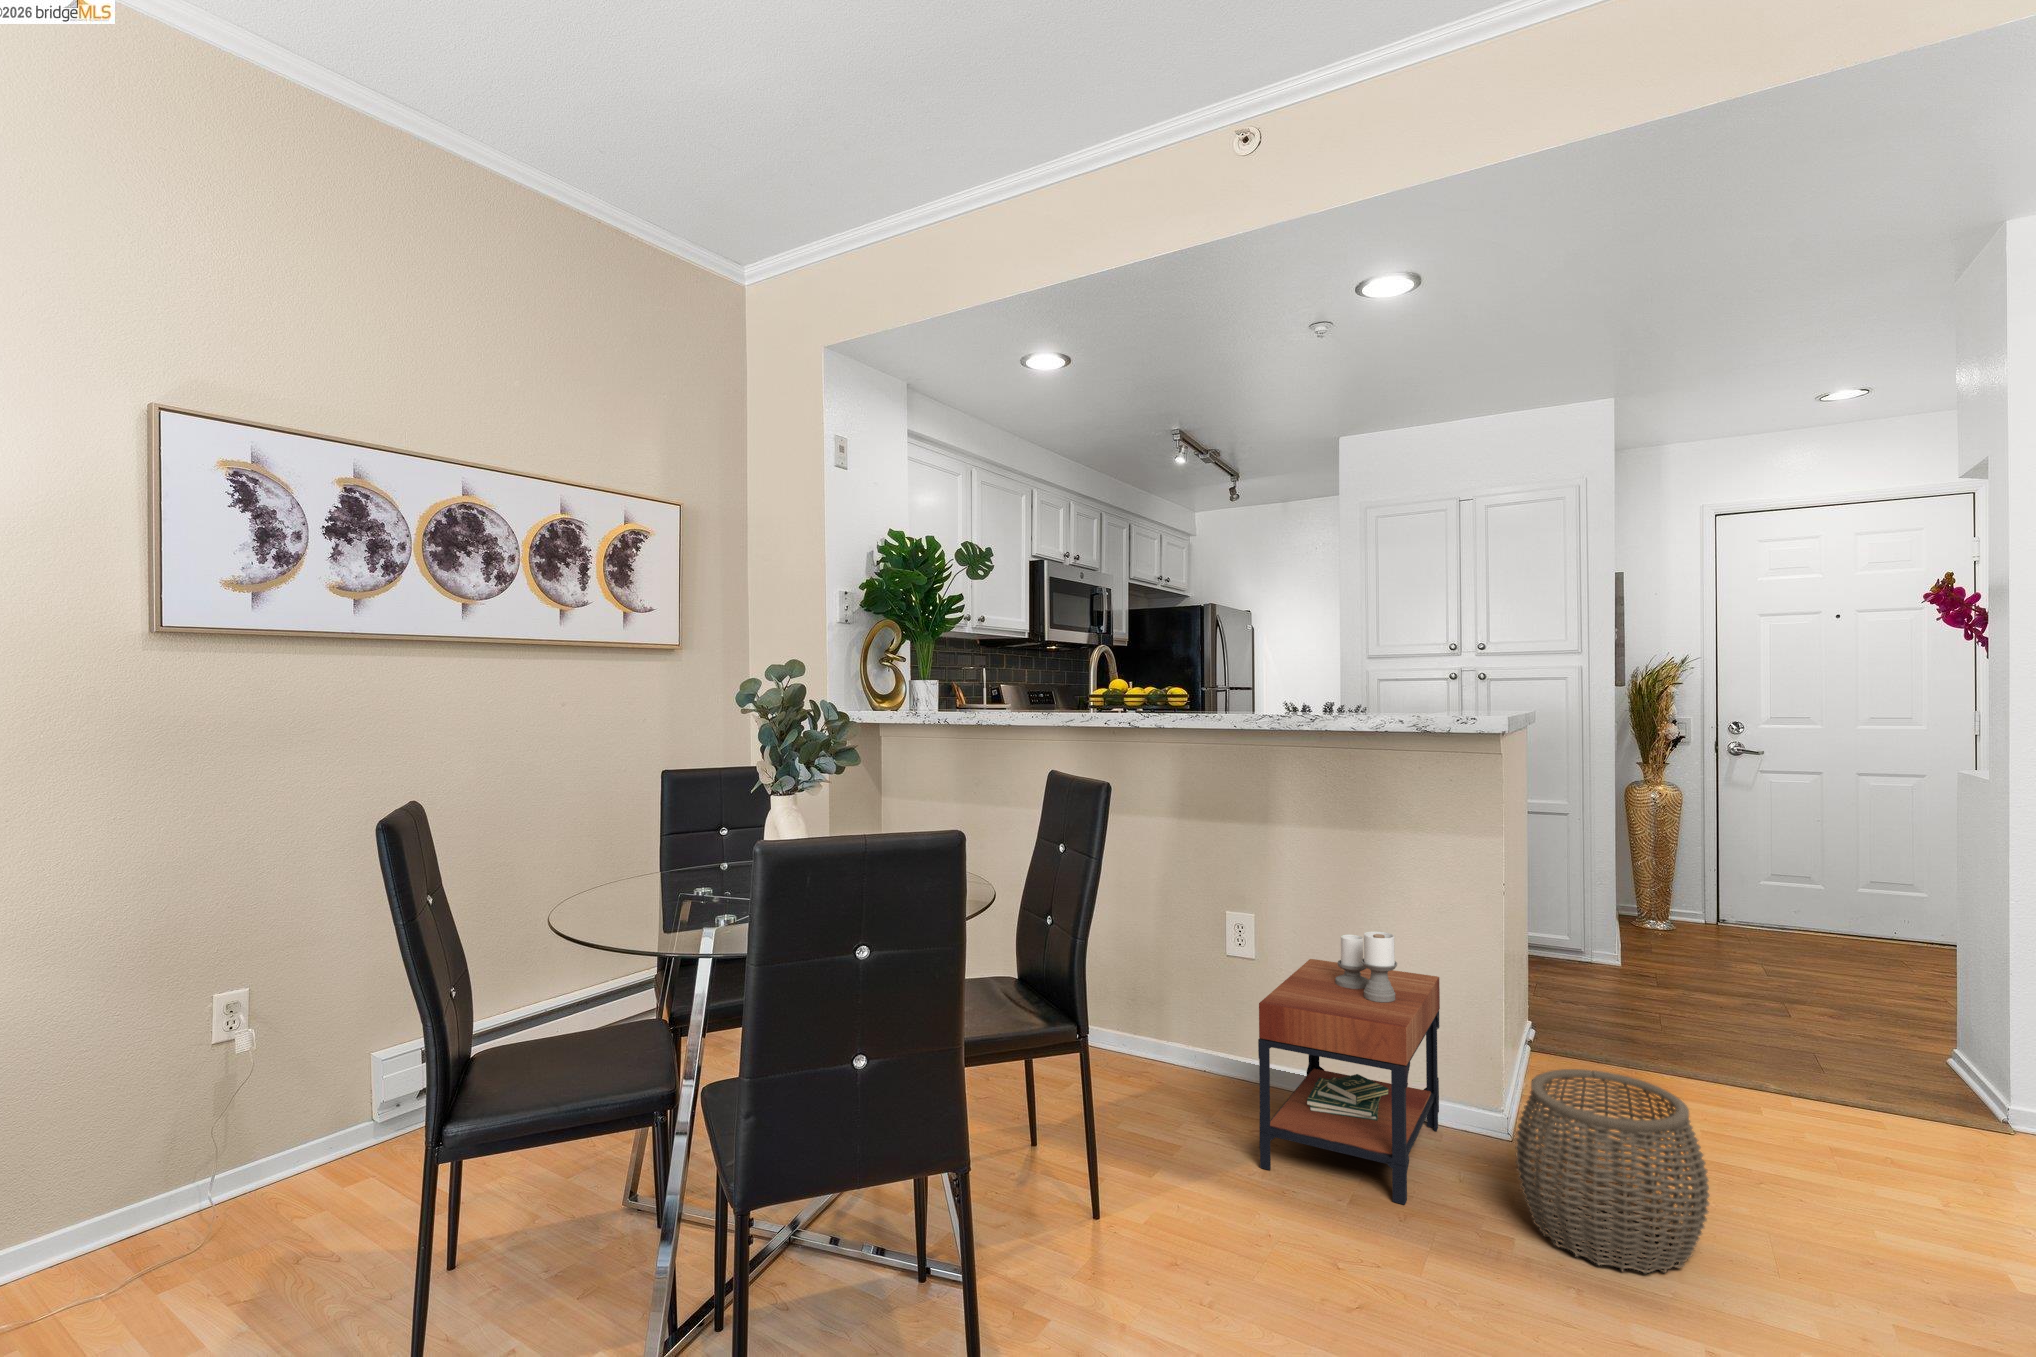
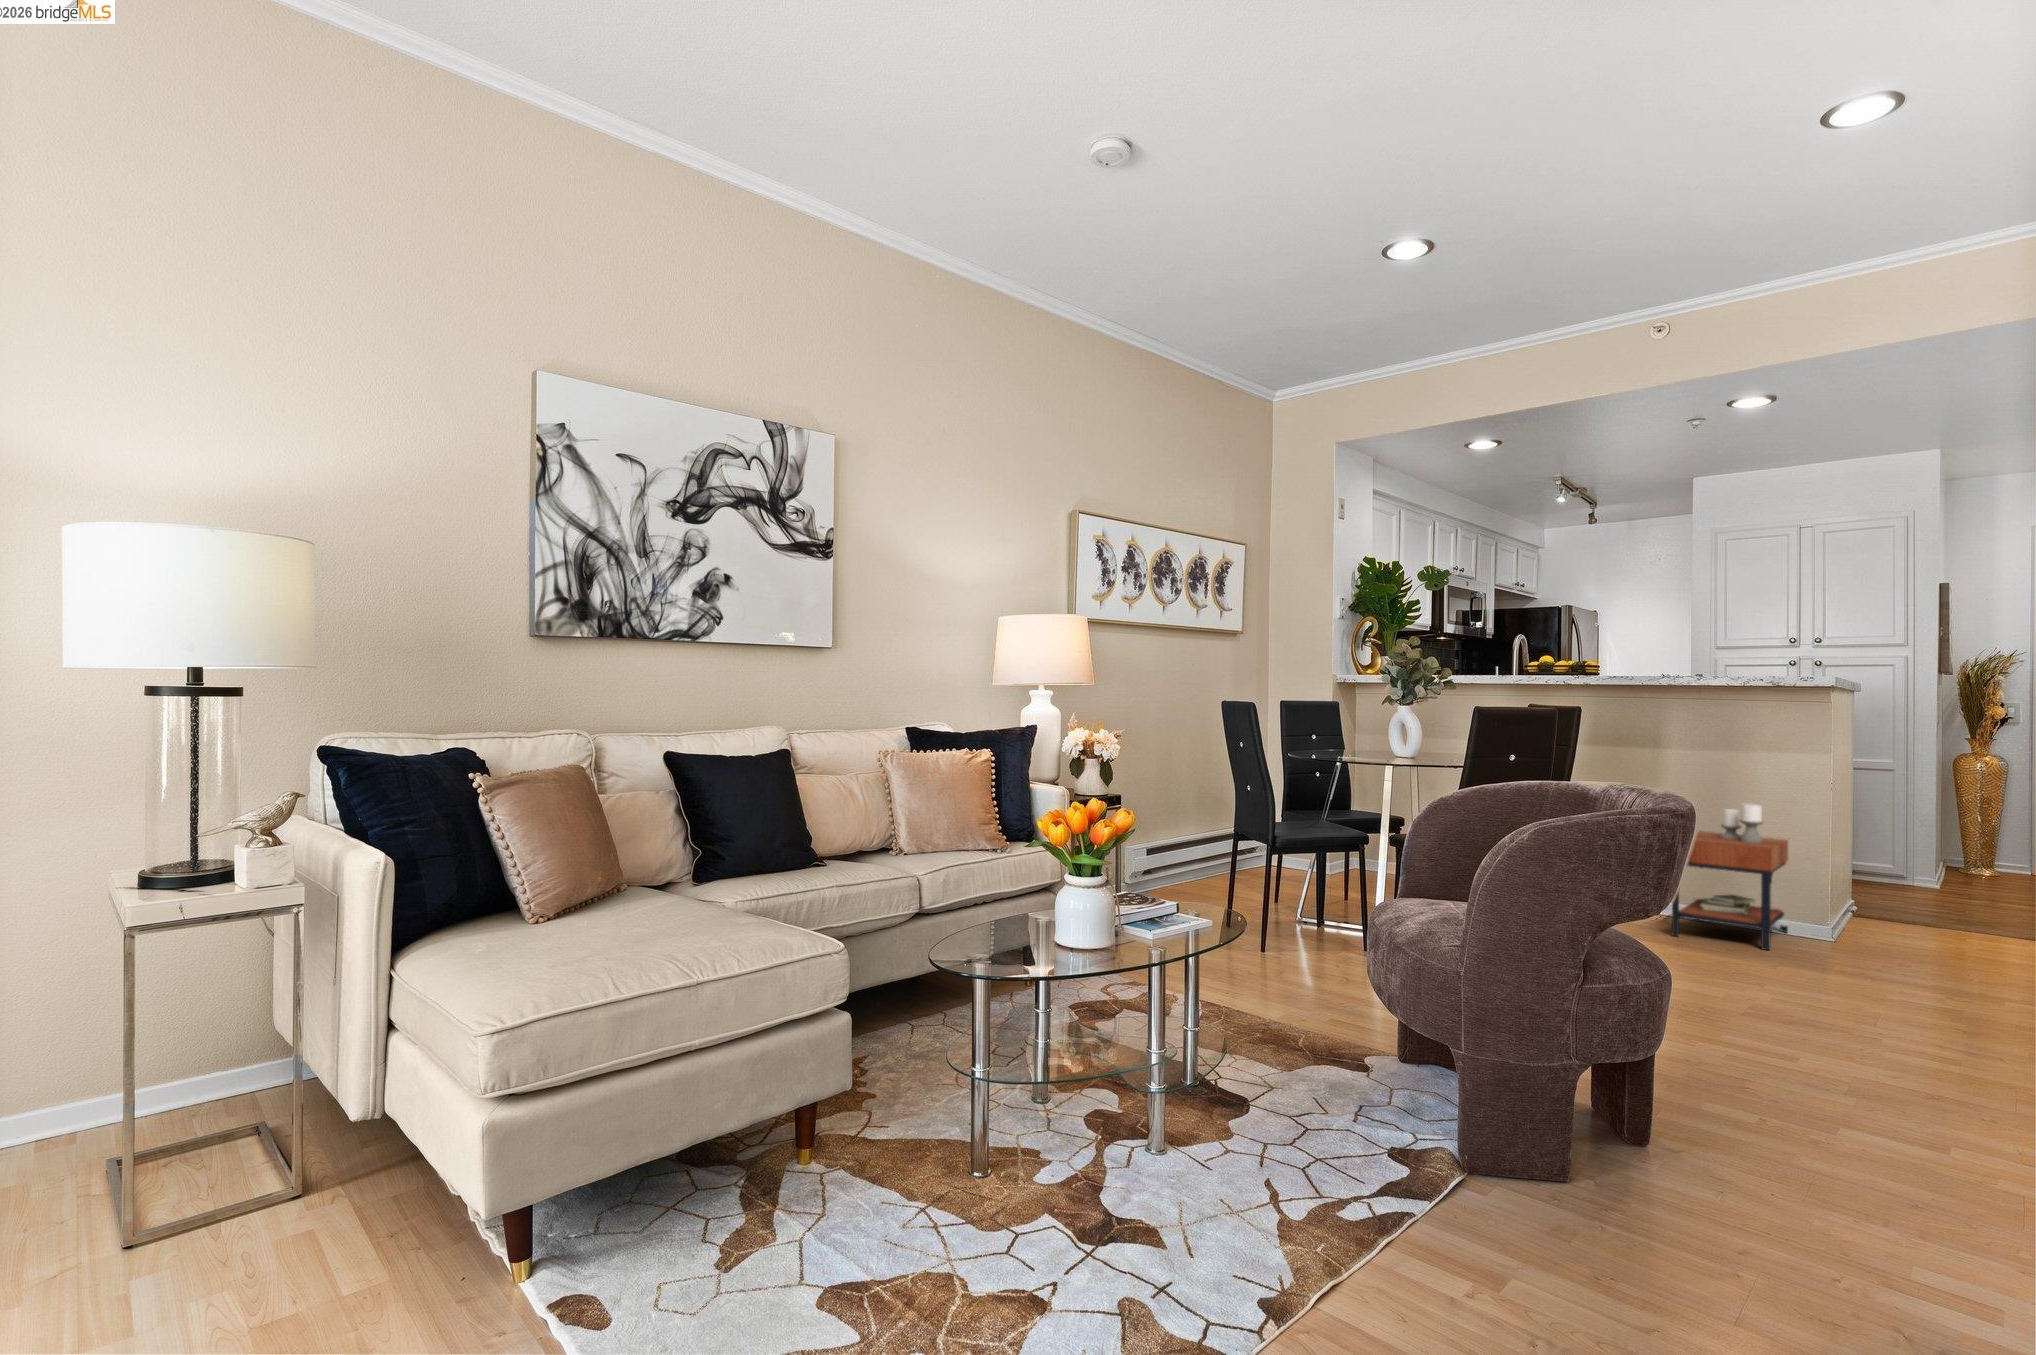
woven basket: present [1515,1069,1710,1274] -> none [1841,878,1965,975]

